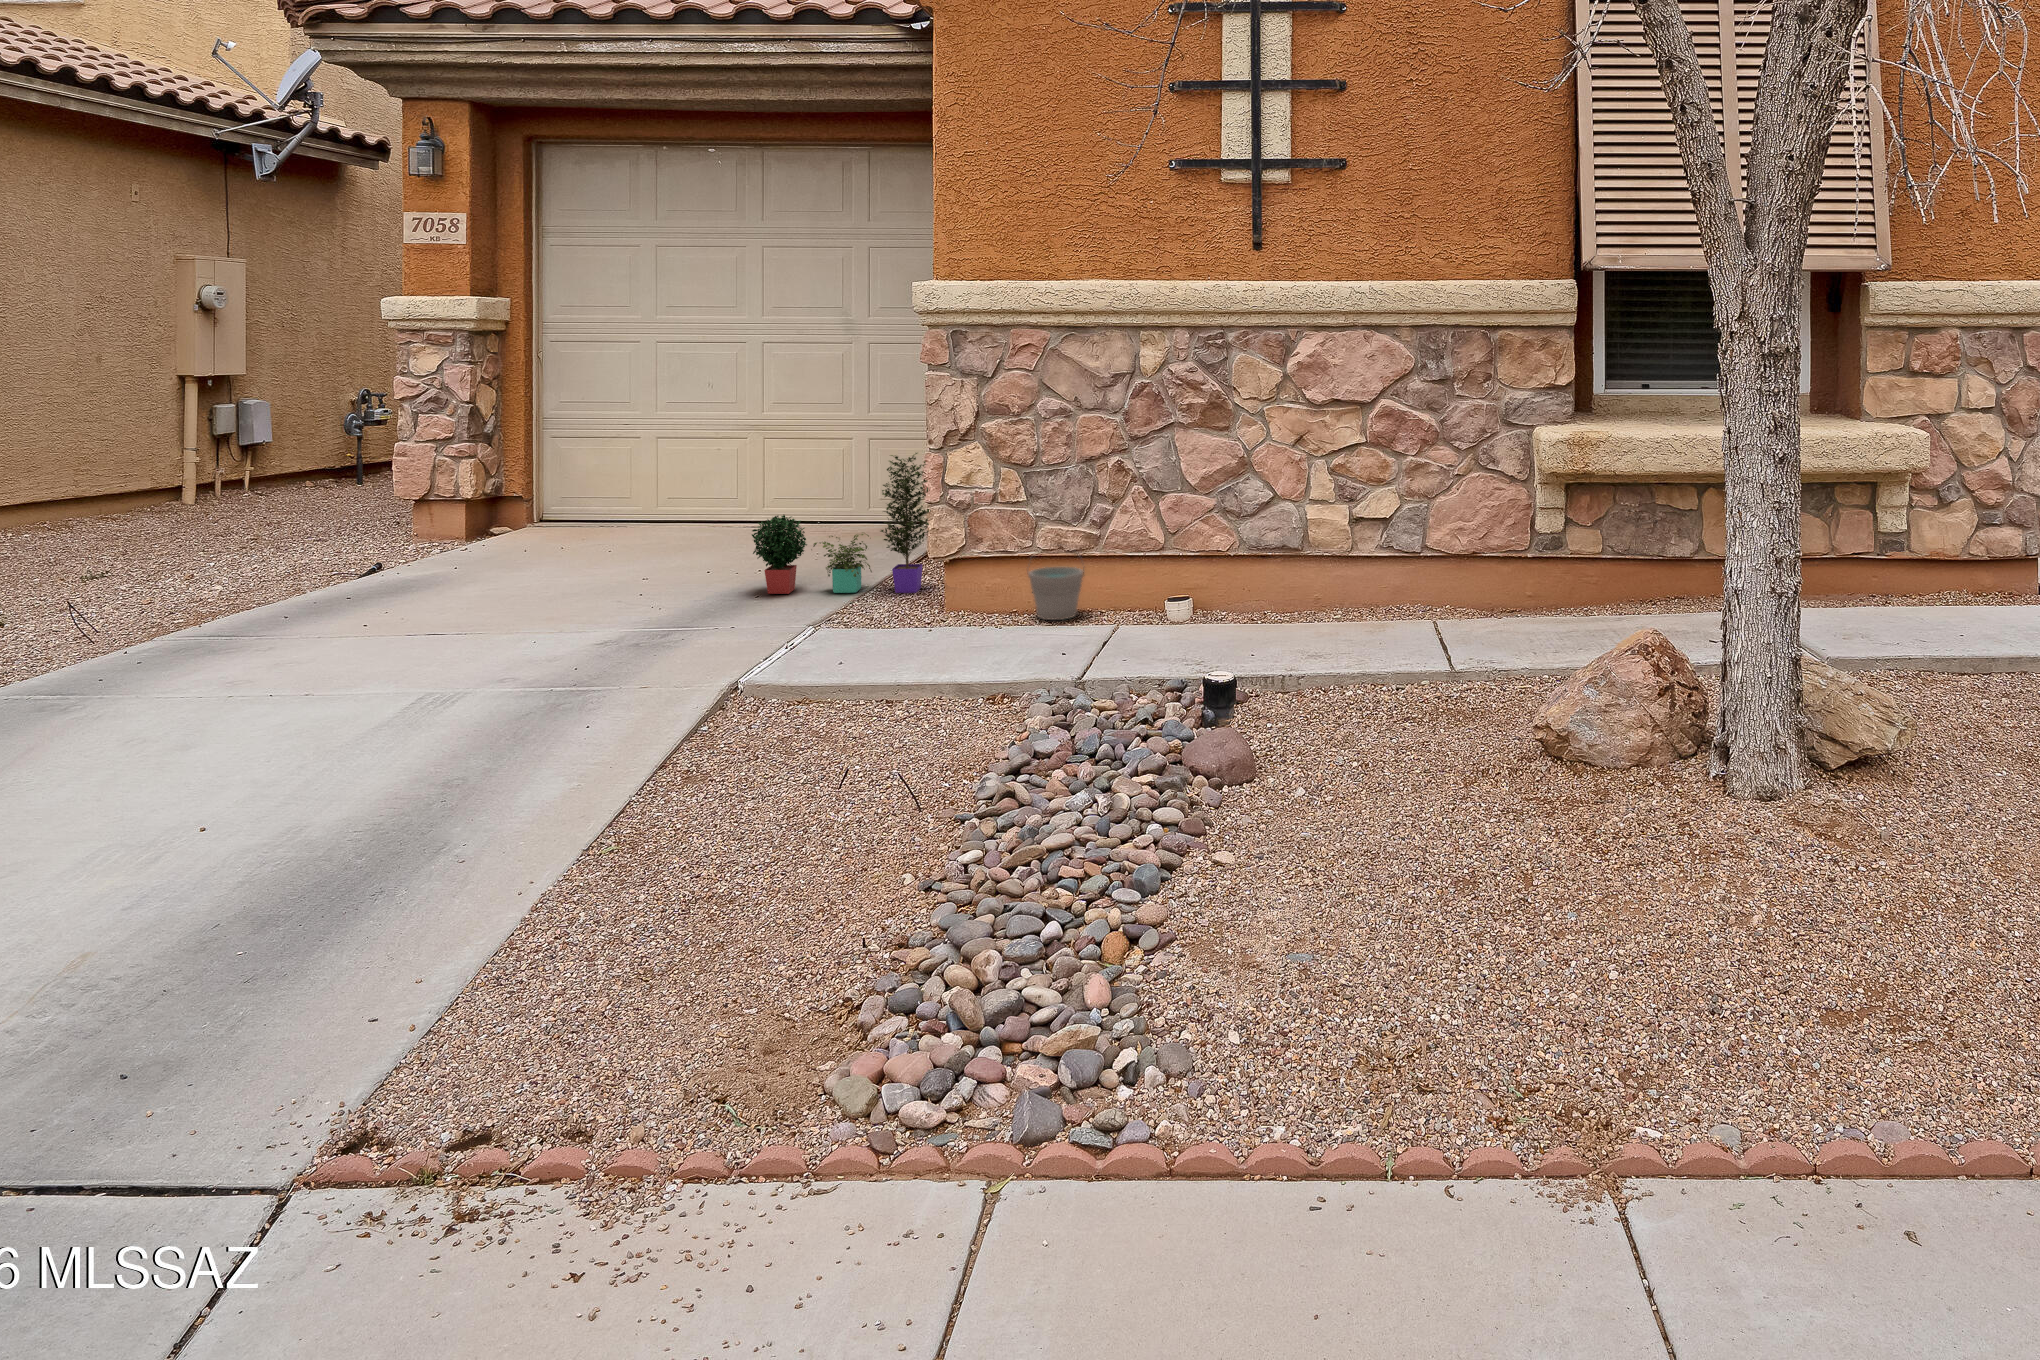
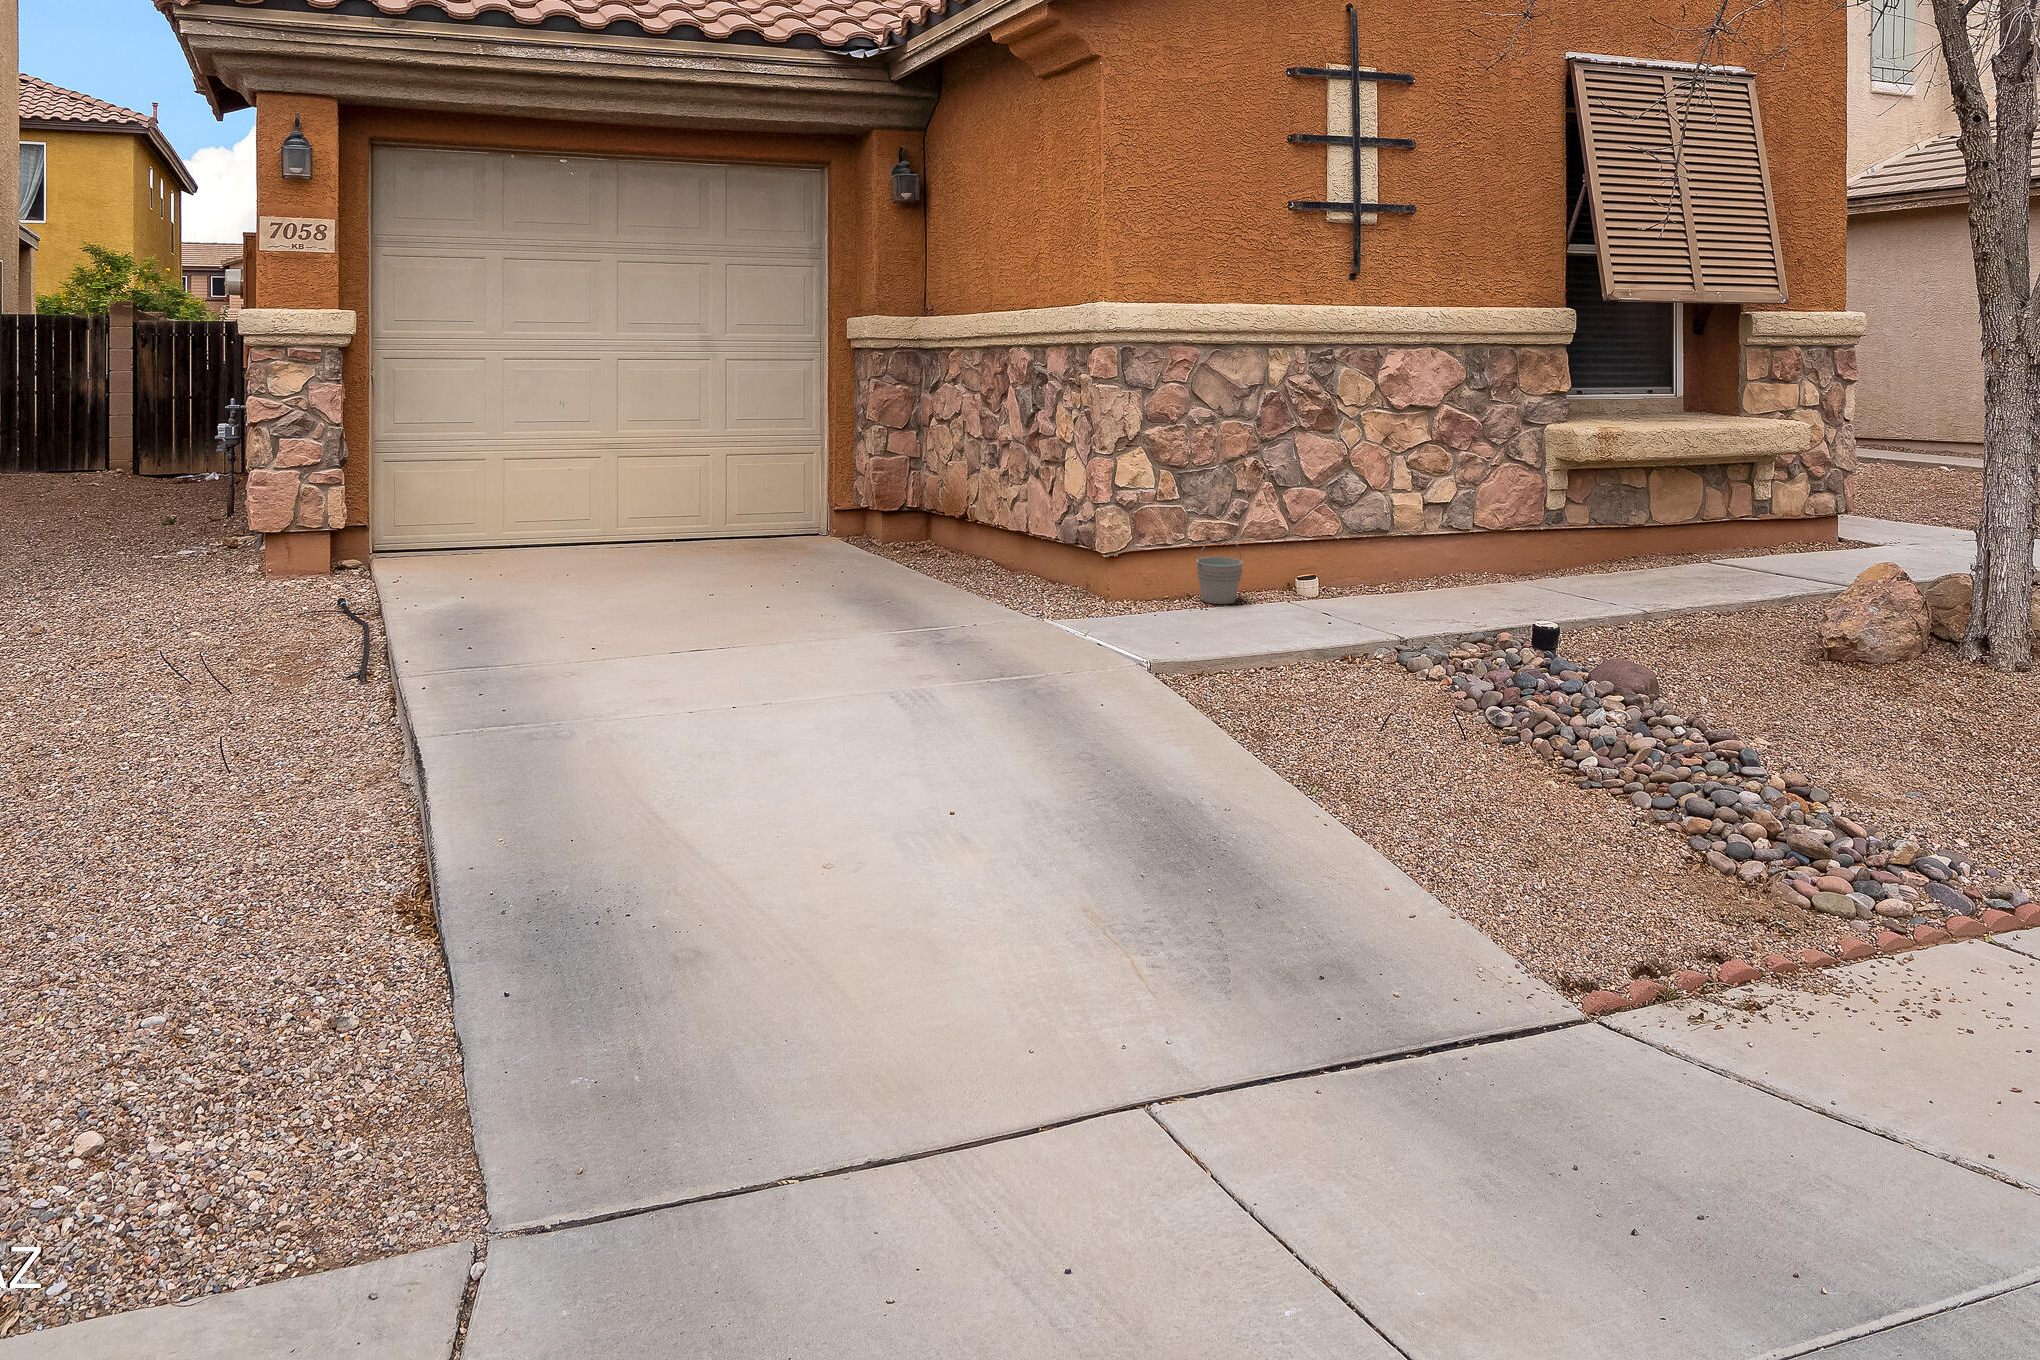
potted plant: present [752,453,931,594] -> none [893,461,1057,600]

